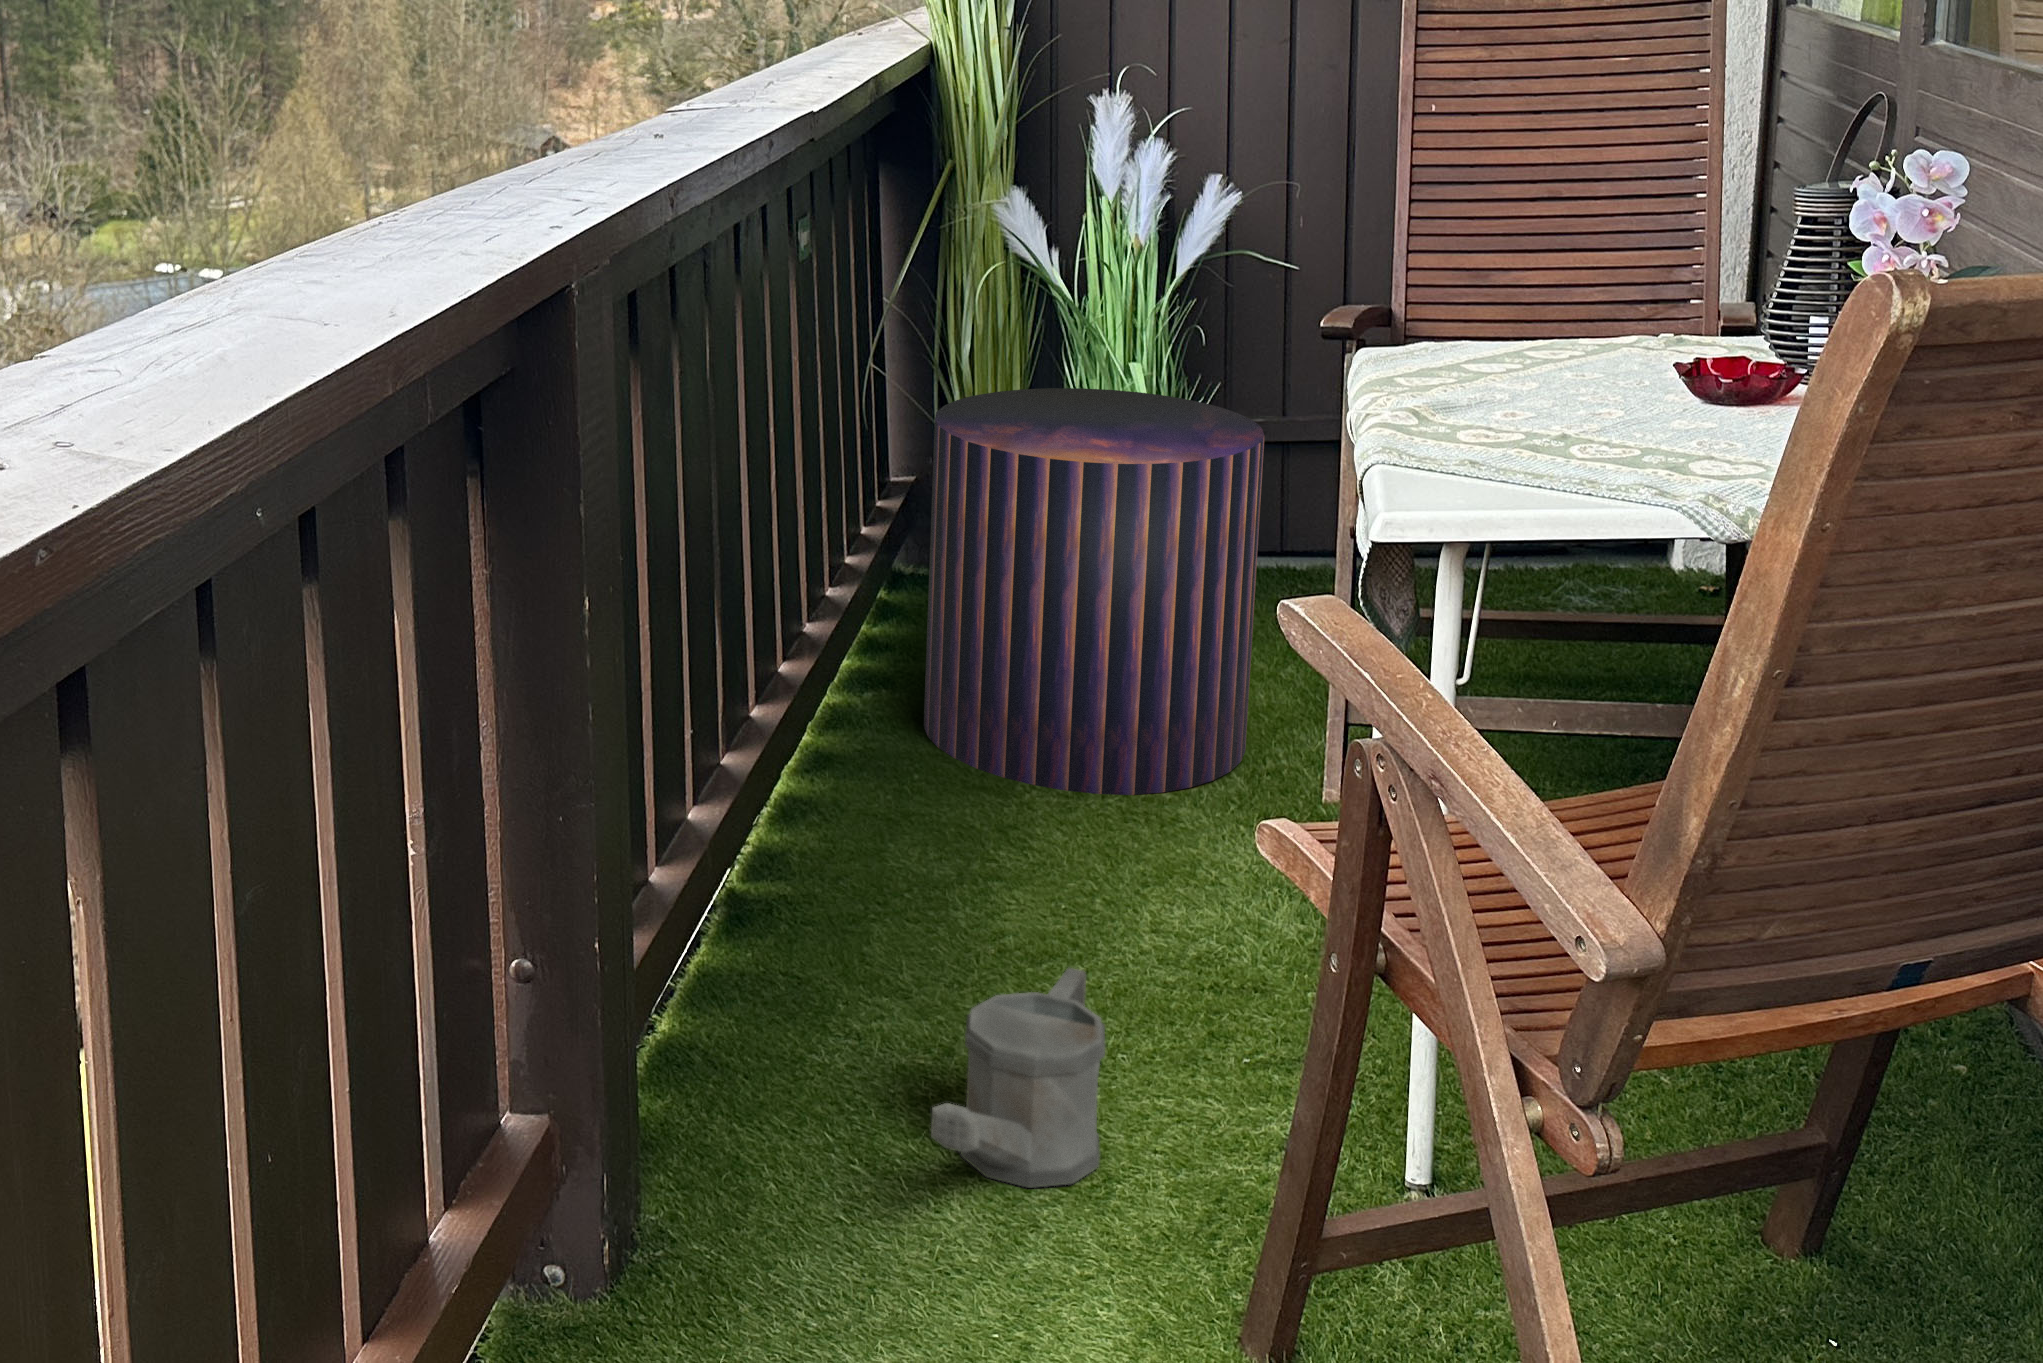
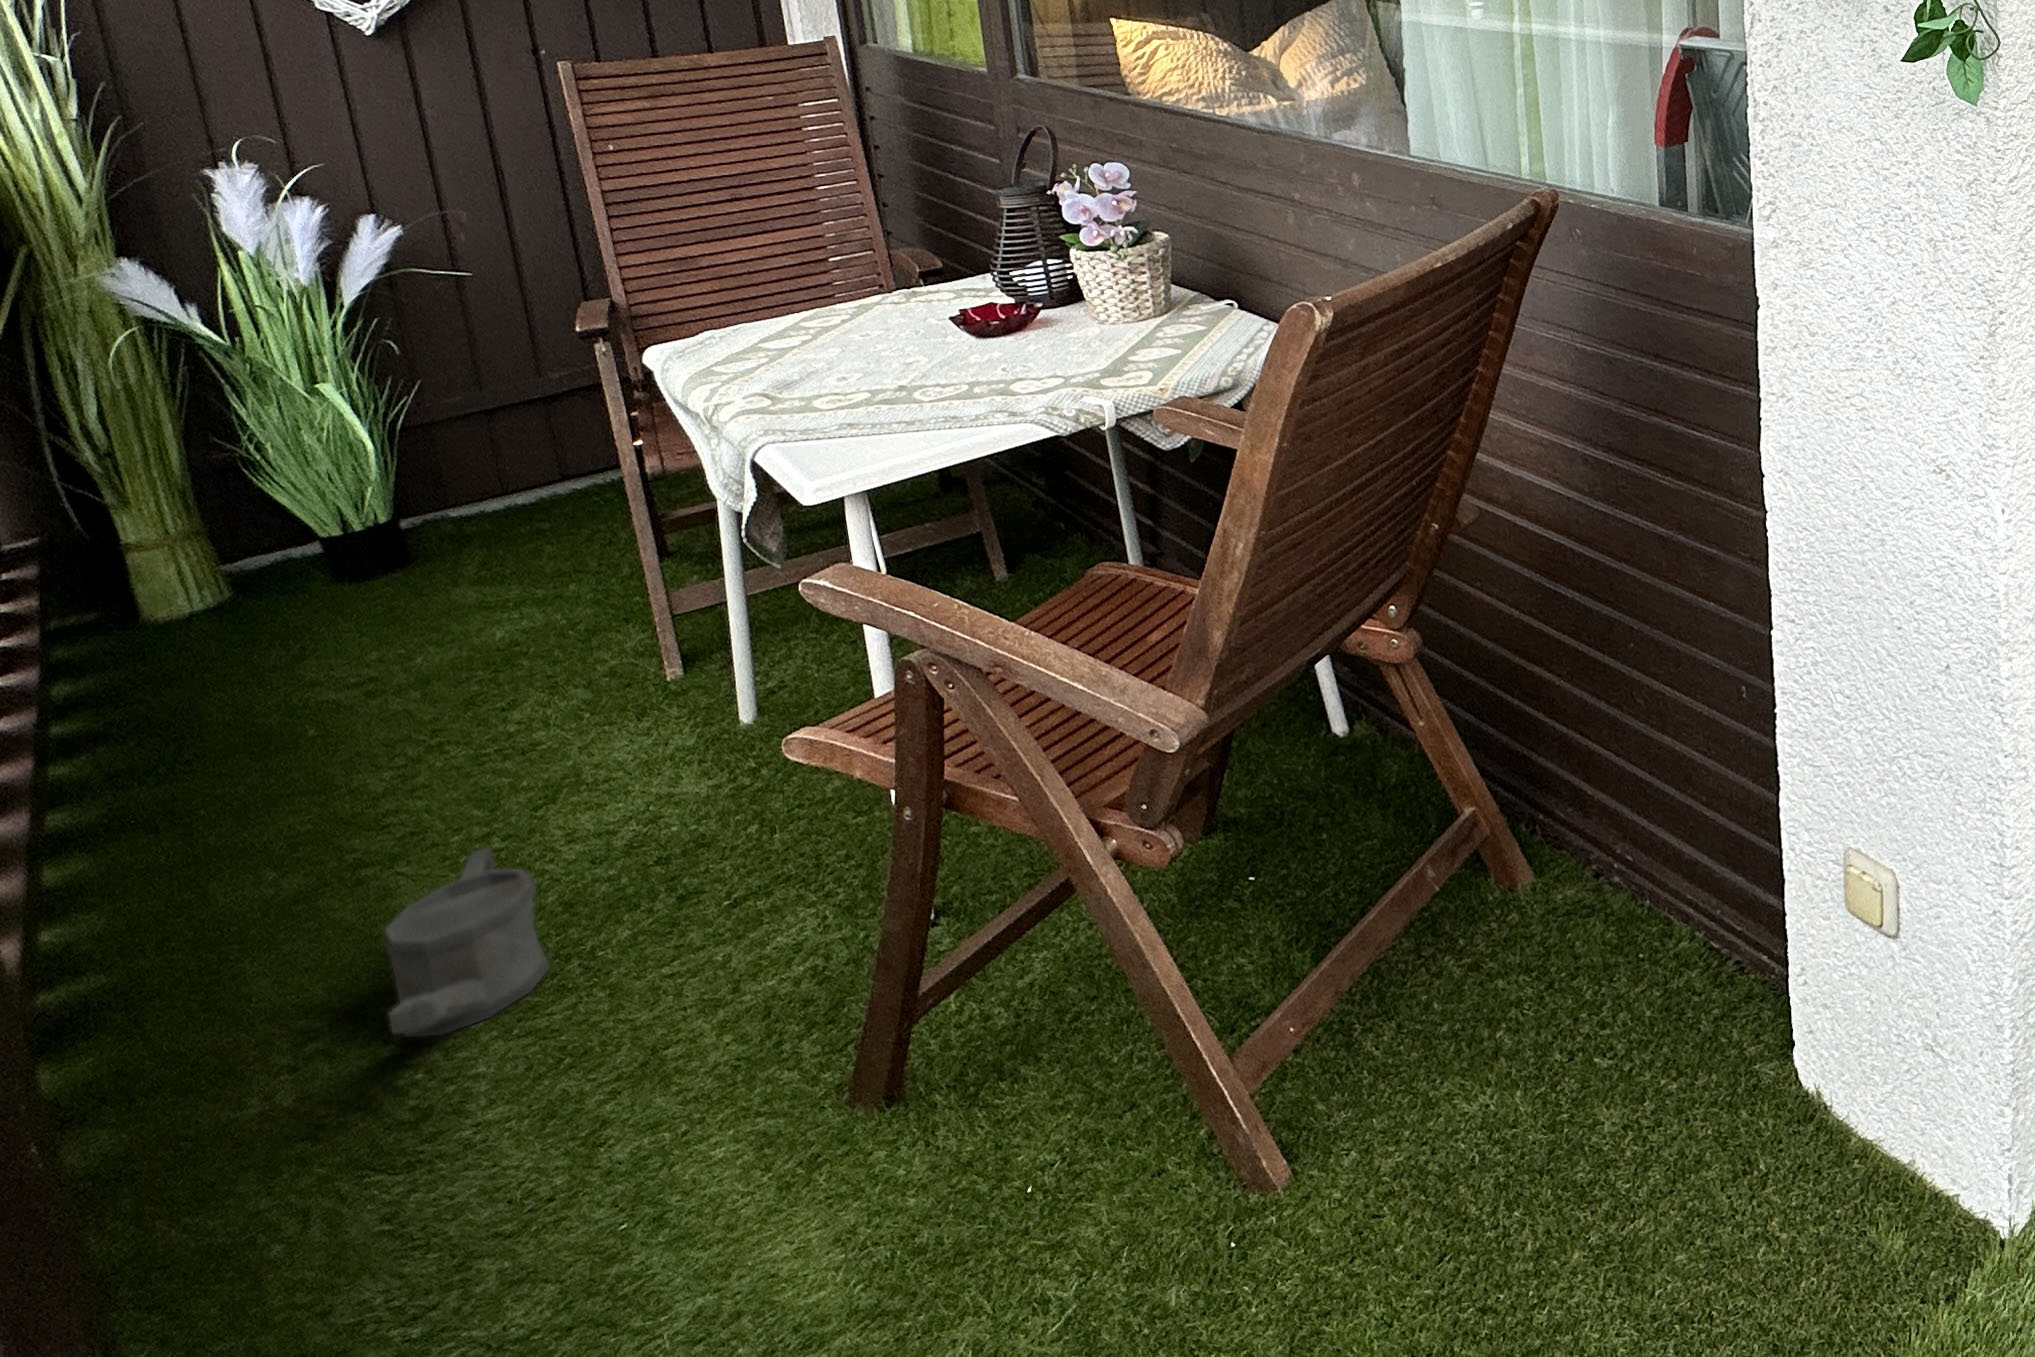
pouf: present [924,388,1264,795] -> none [107,391,545,766]

